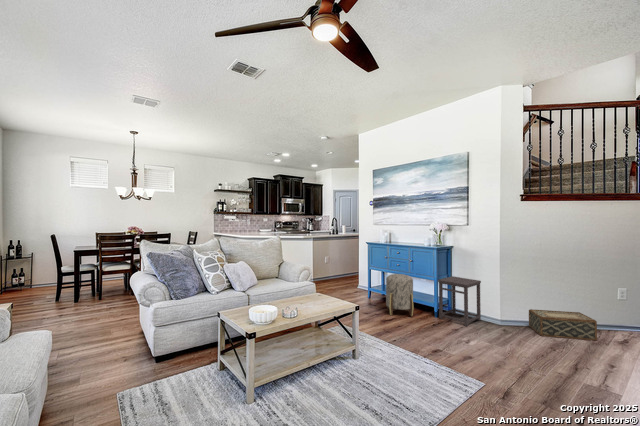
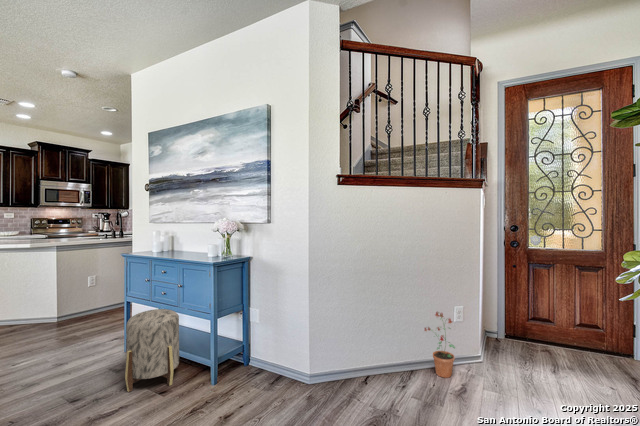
side table: present [438,276,481,326] -> none [215,304,284,396]
potted plant: none [593,291,624,338] -> present [425,312,455,378]
woven basket: present [529,309,597,340] -> none [347,345,427,397]

